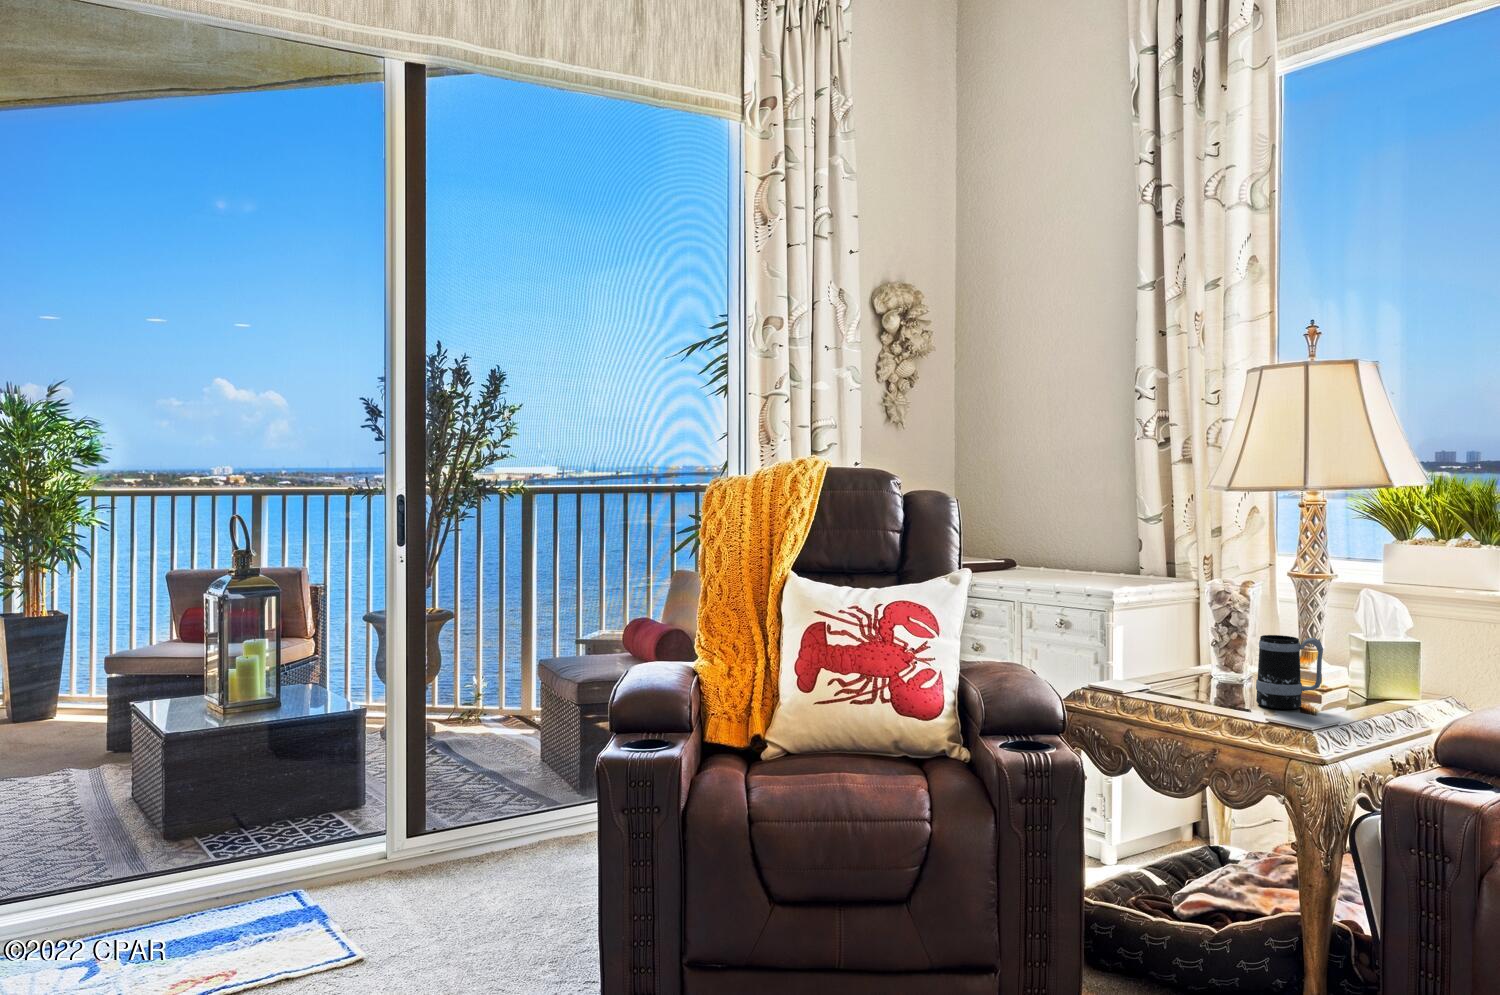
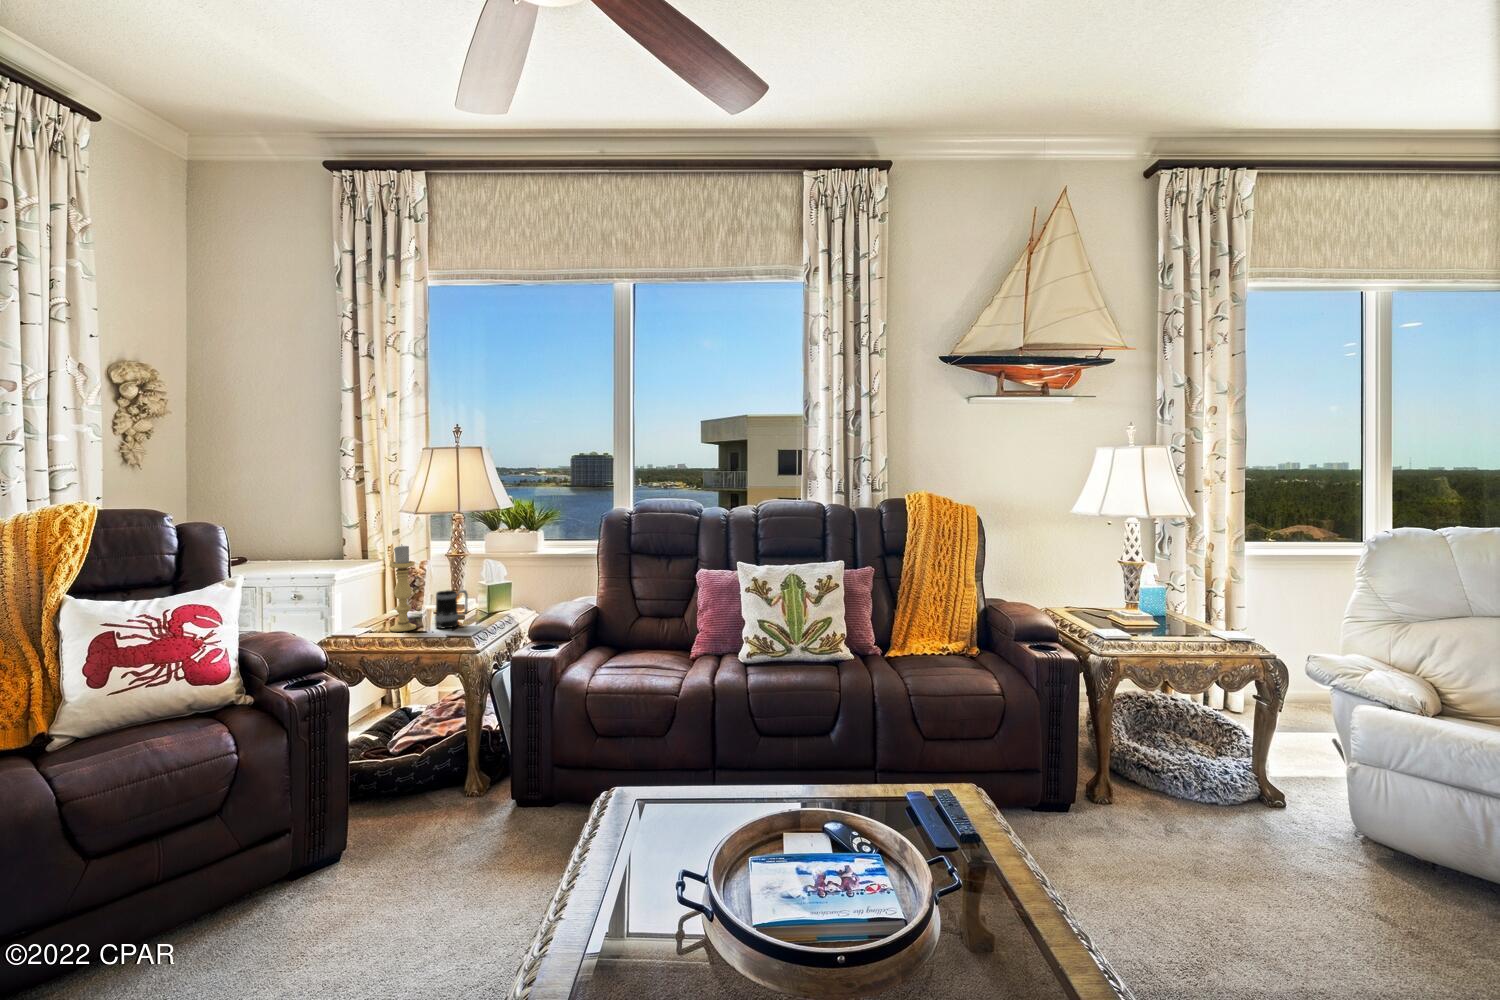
candle holder: none [1176,539,1223,699] -> present [390,545,416,632]

